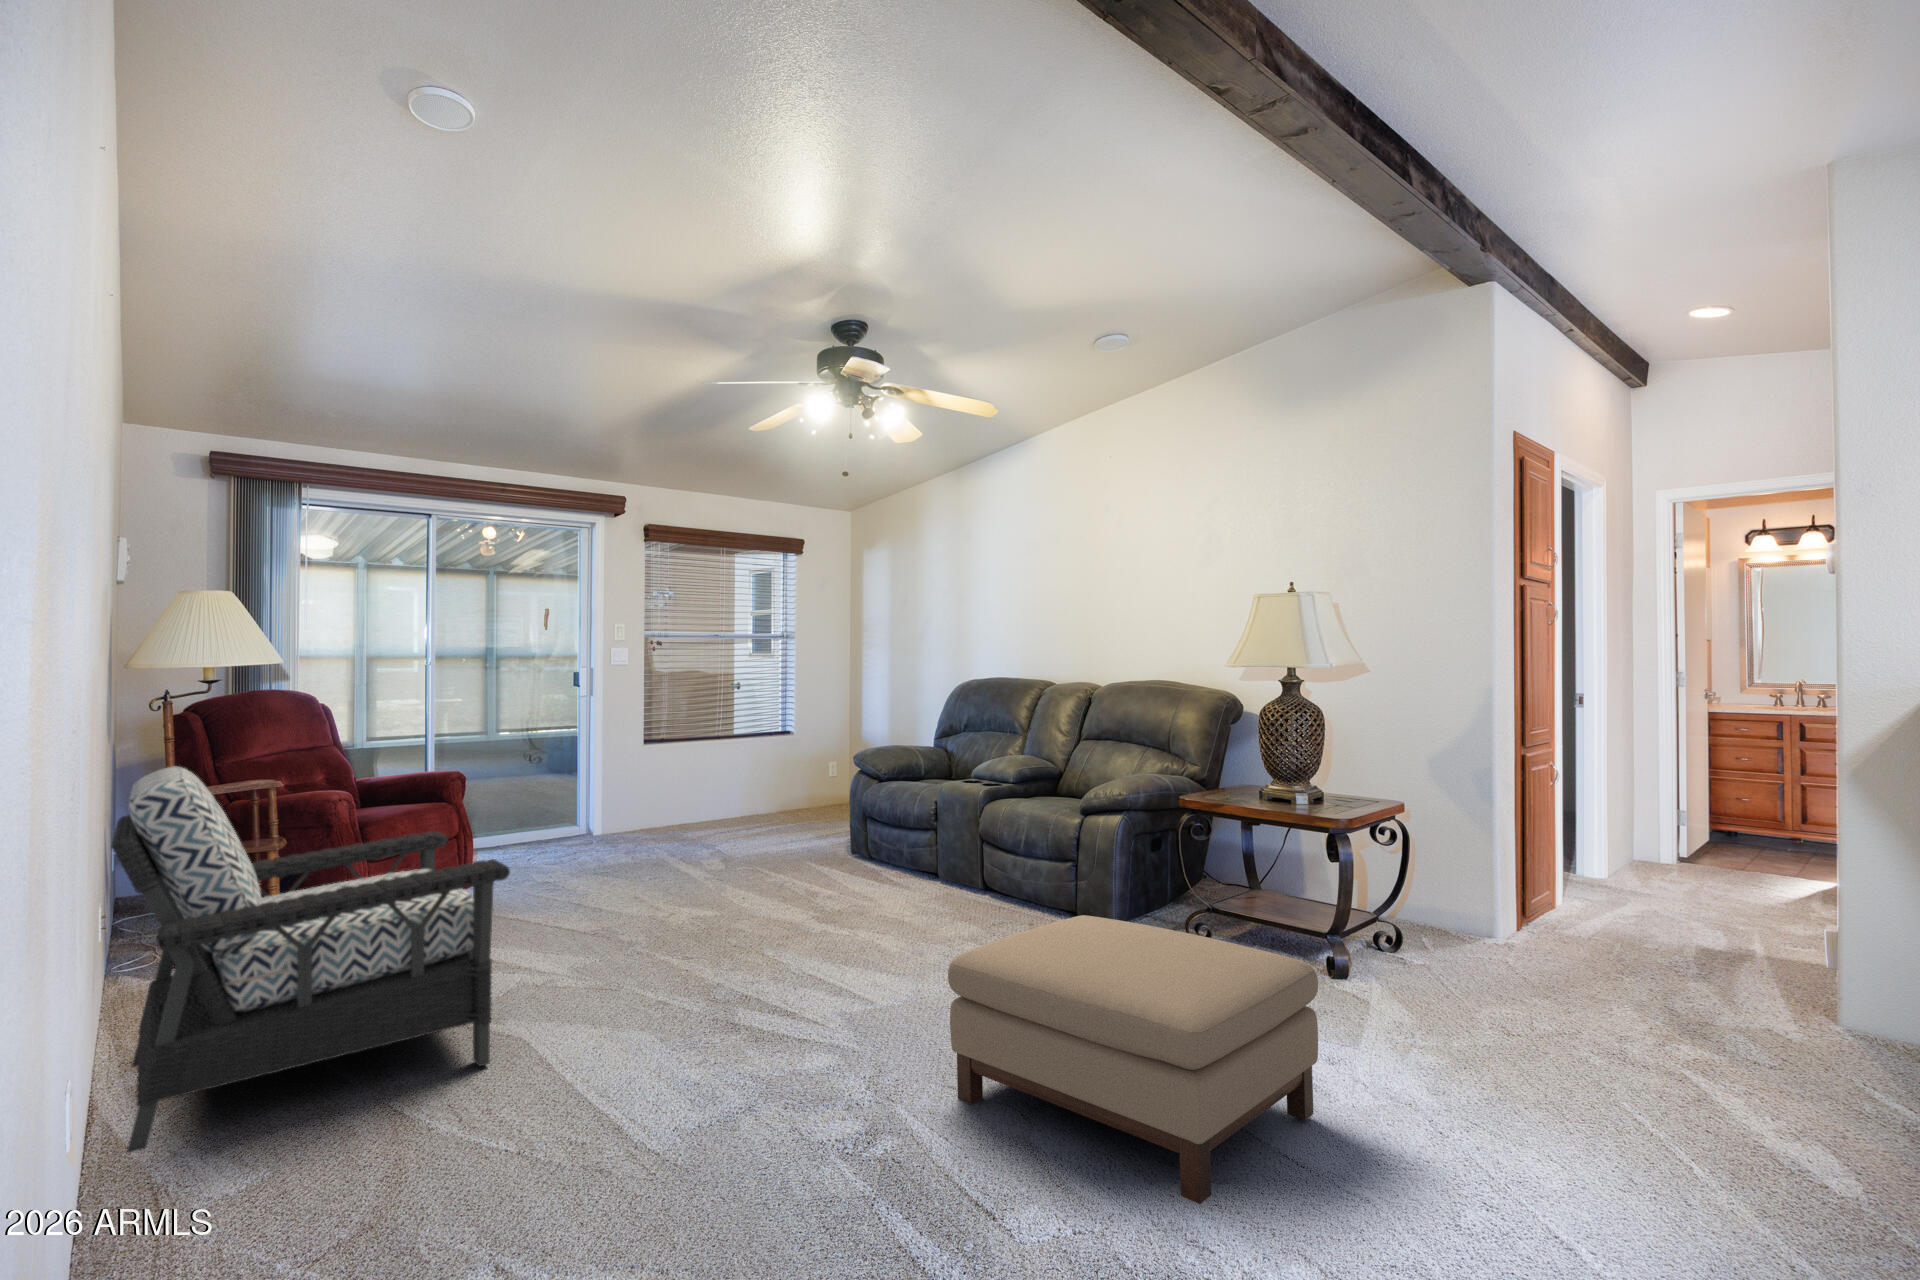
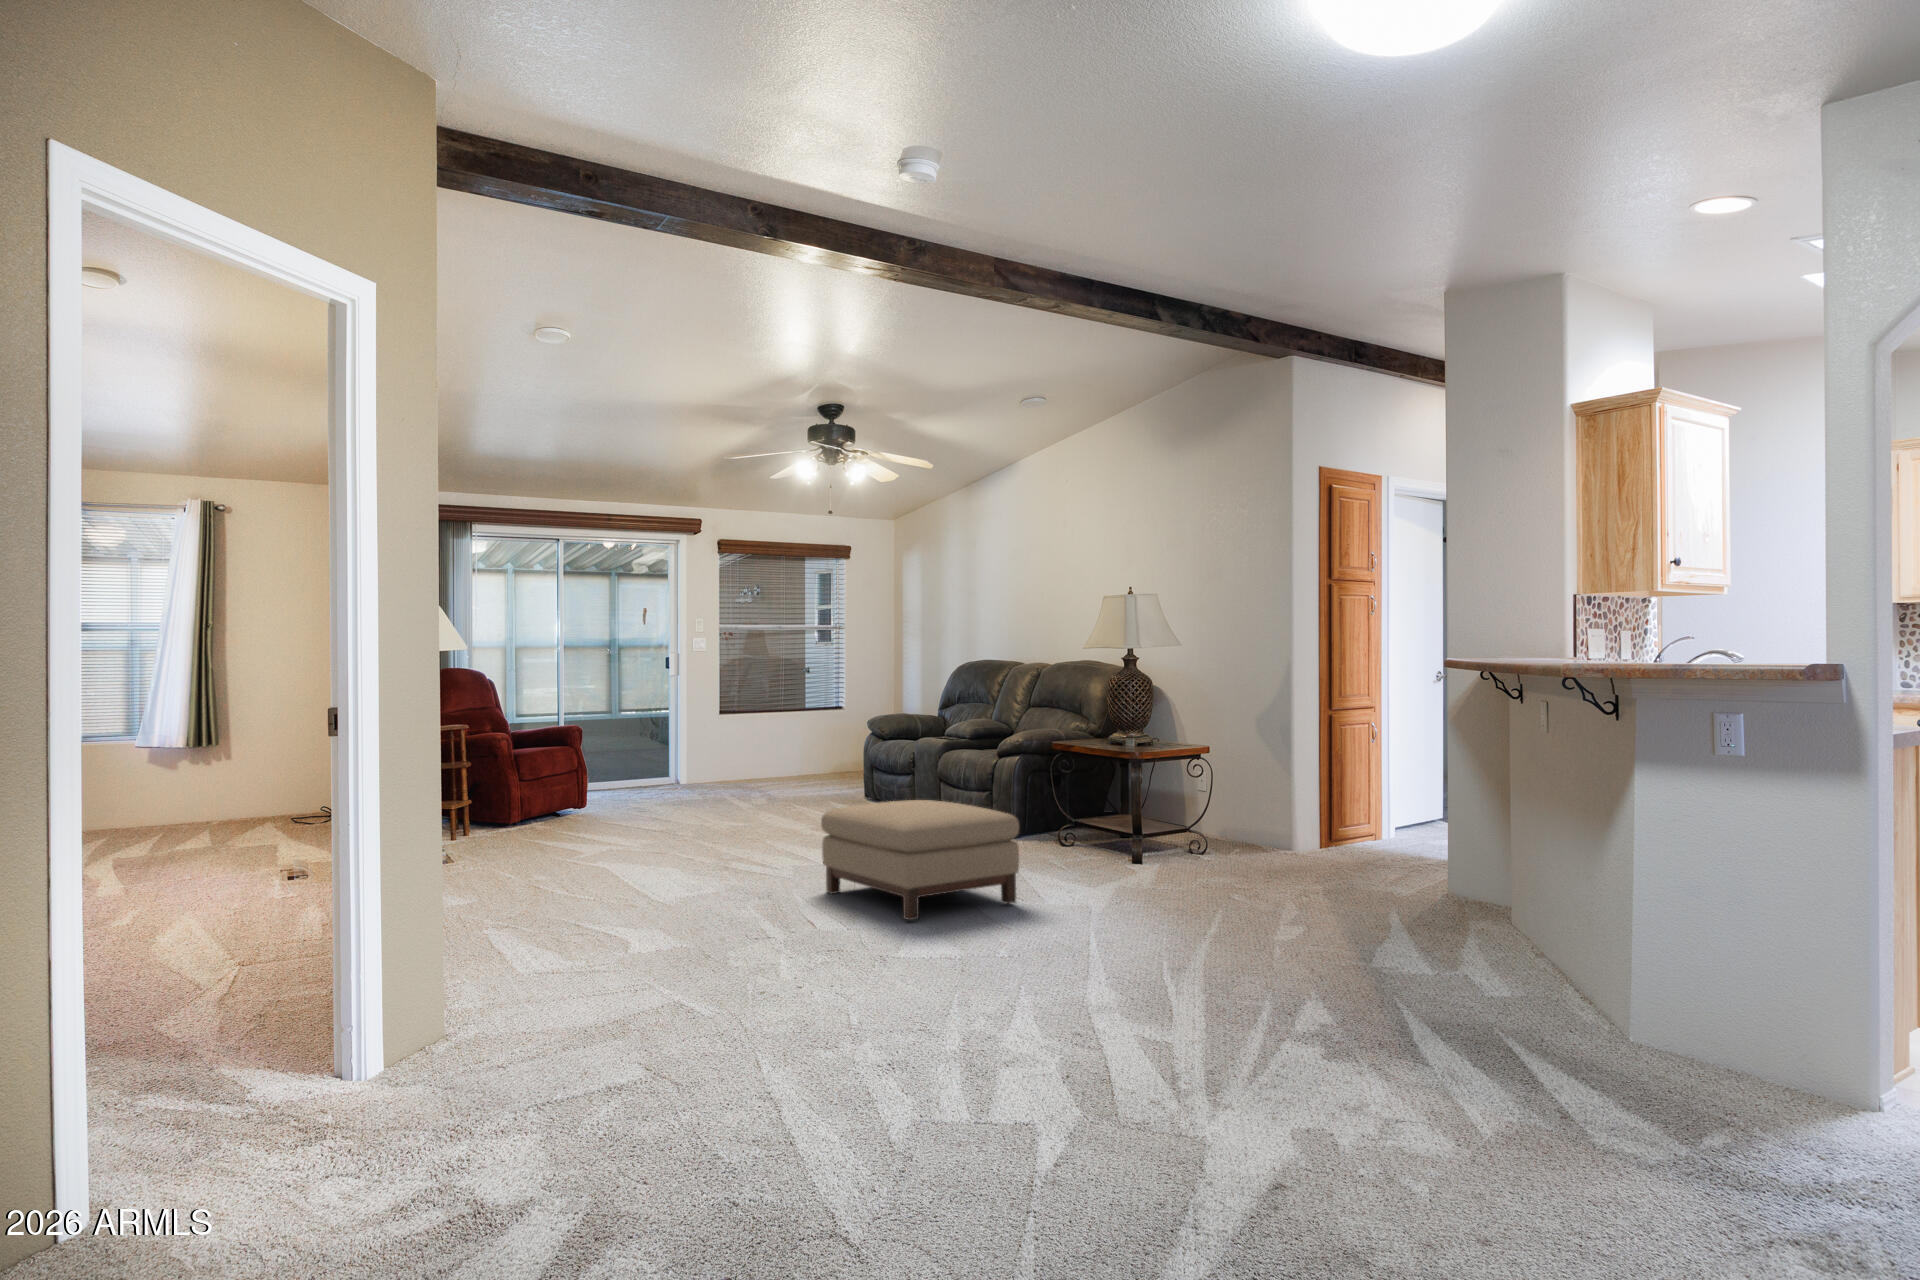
armchair: present [111,766,510,1152] -> none [393,703,592,888]

